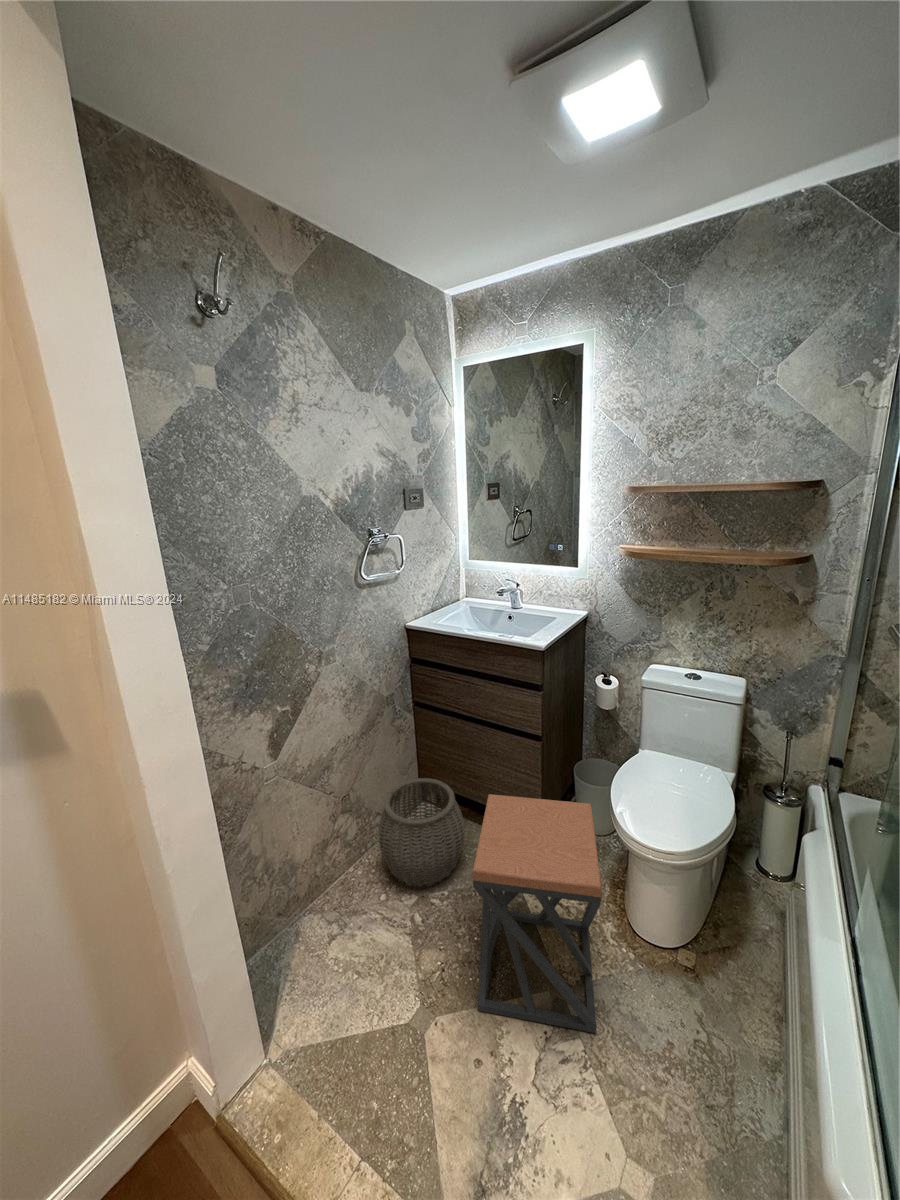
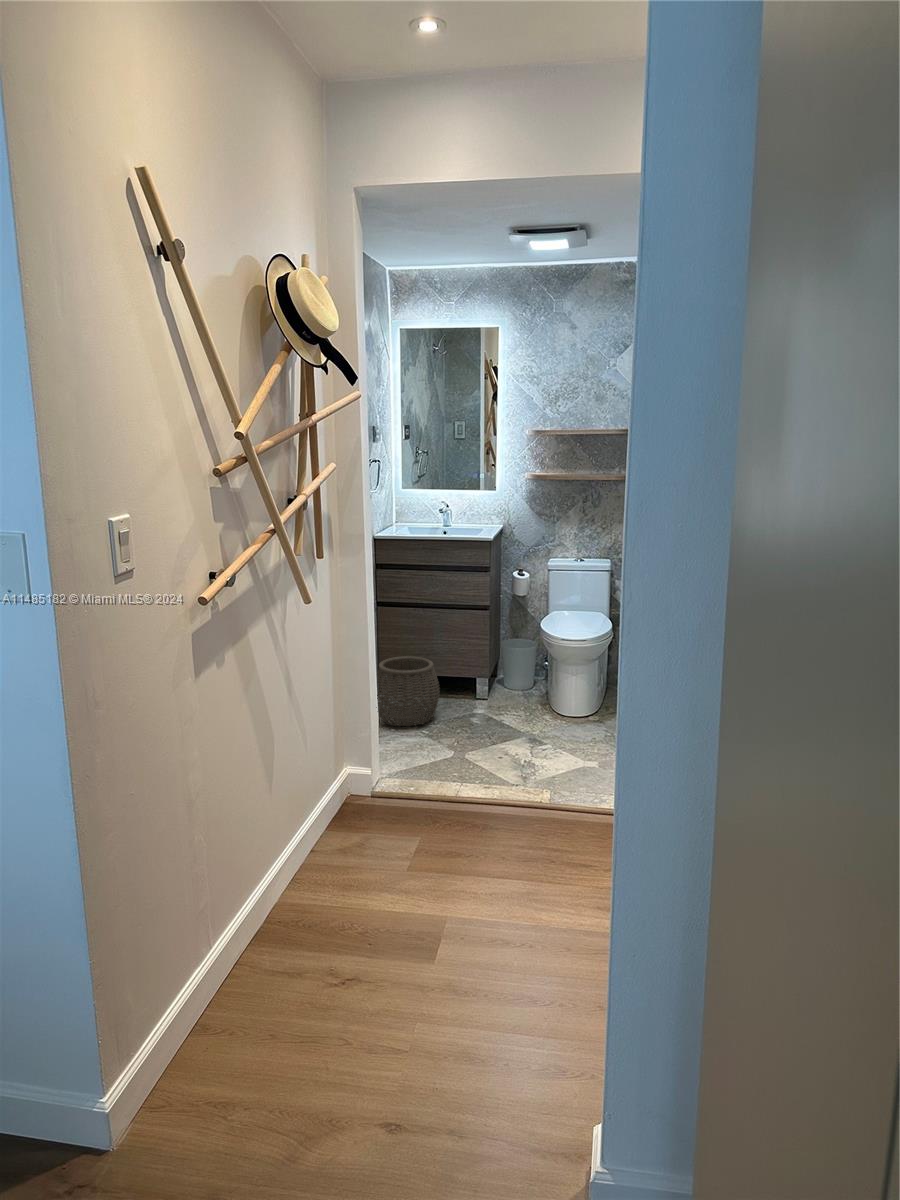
stool: present [473,794,601,1033] -> none [473,630,561,753]

